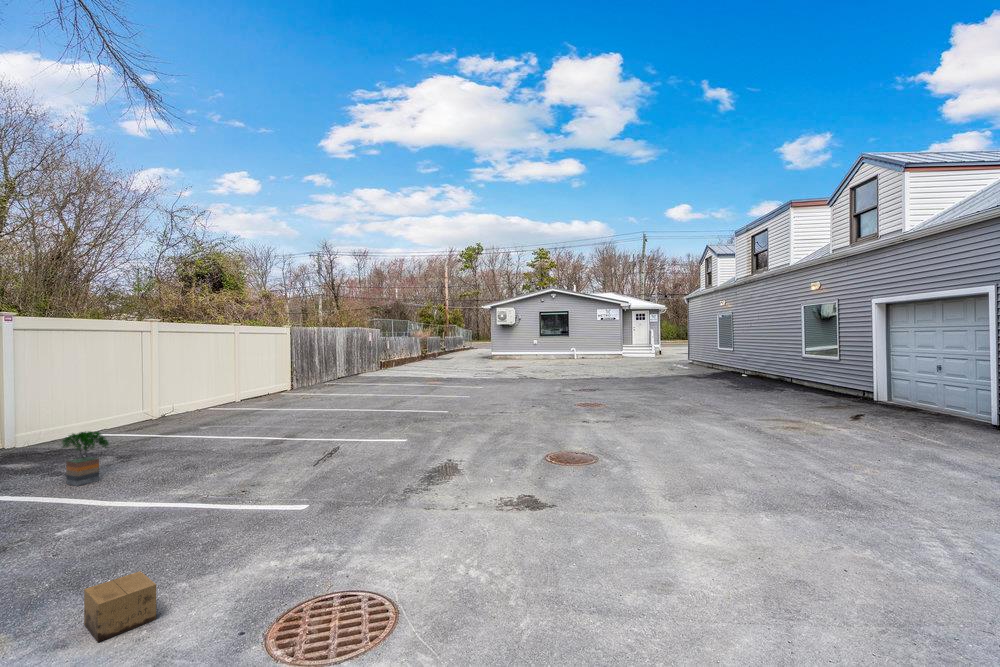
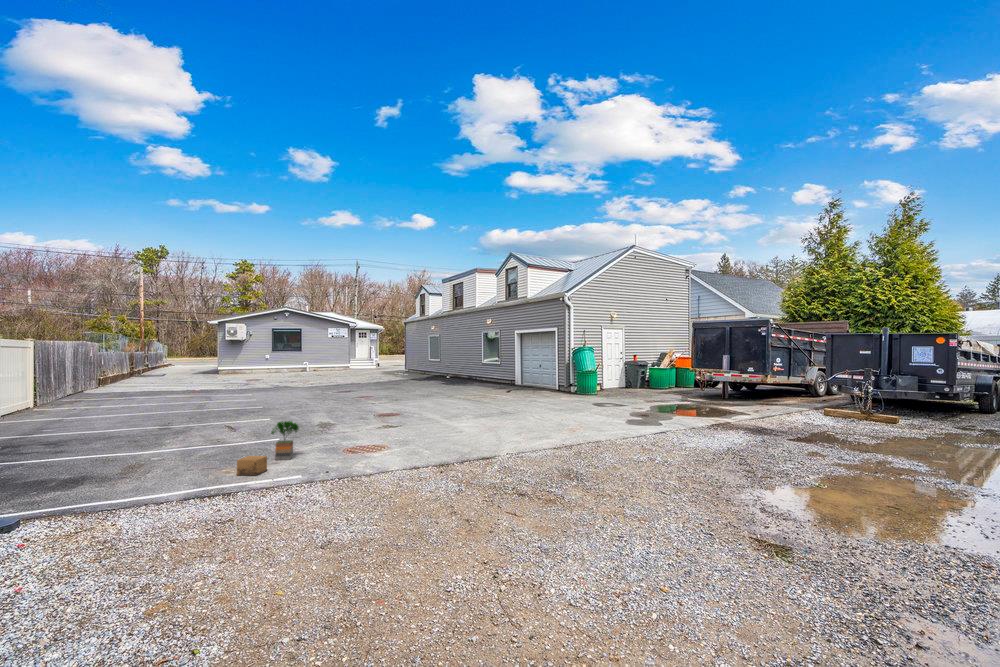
potted tree: present [62,431,109,486] -> present [271,421,299,460]

